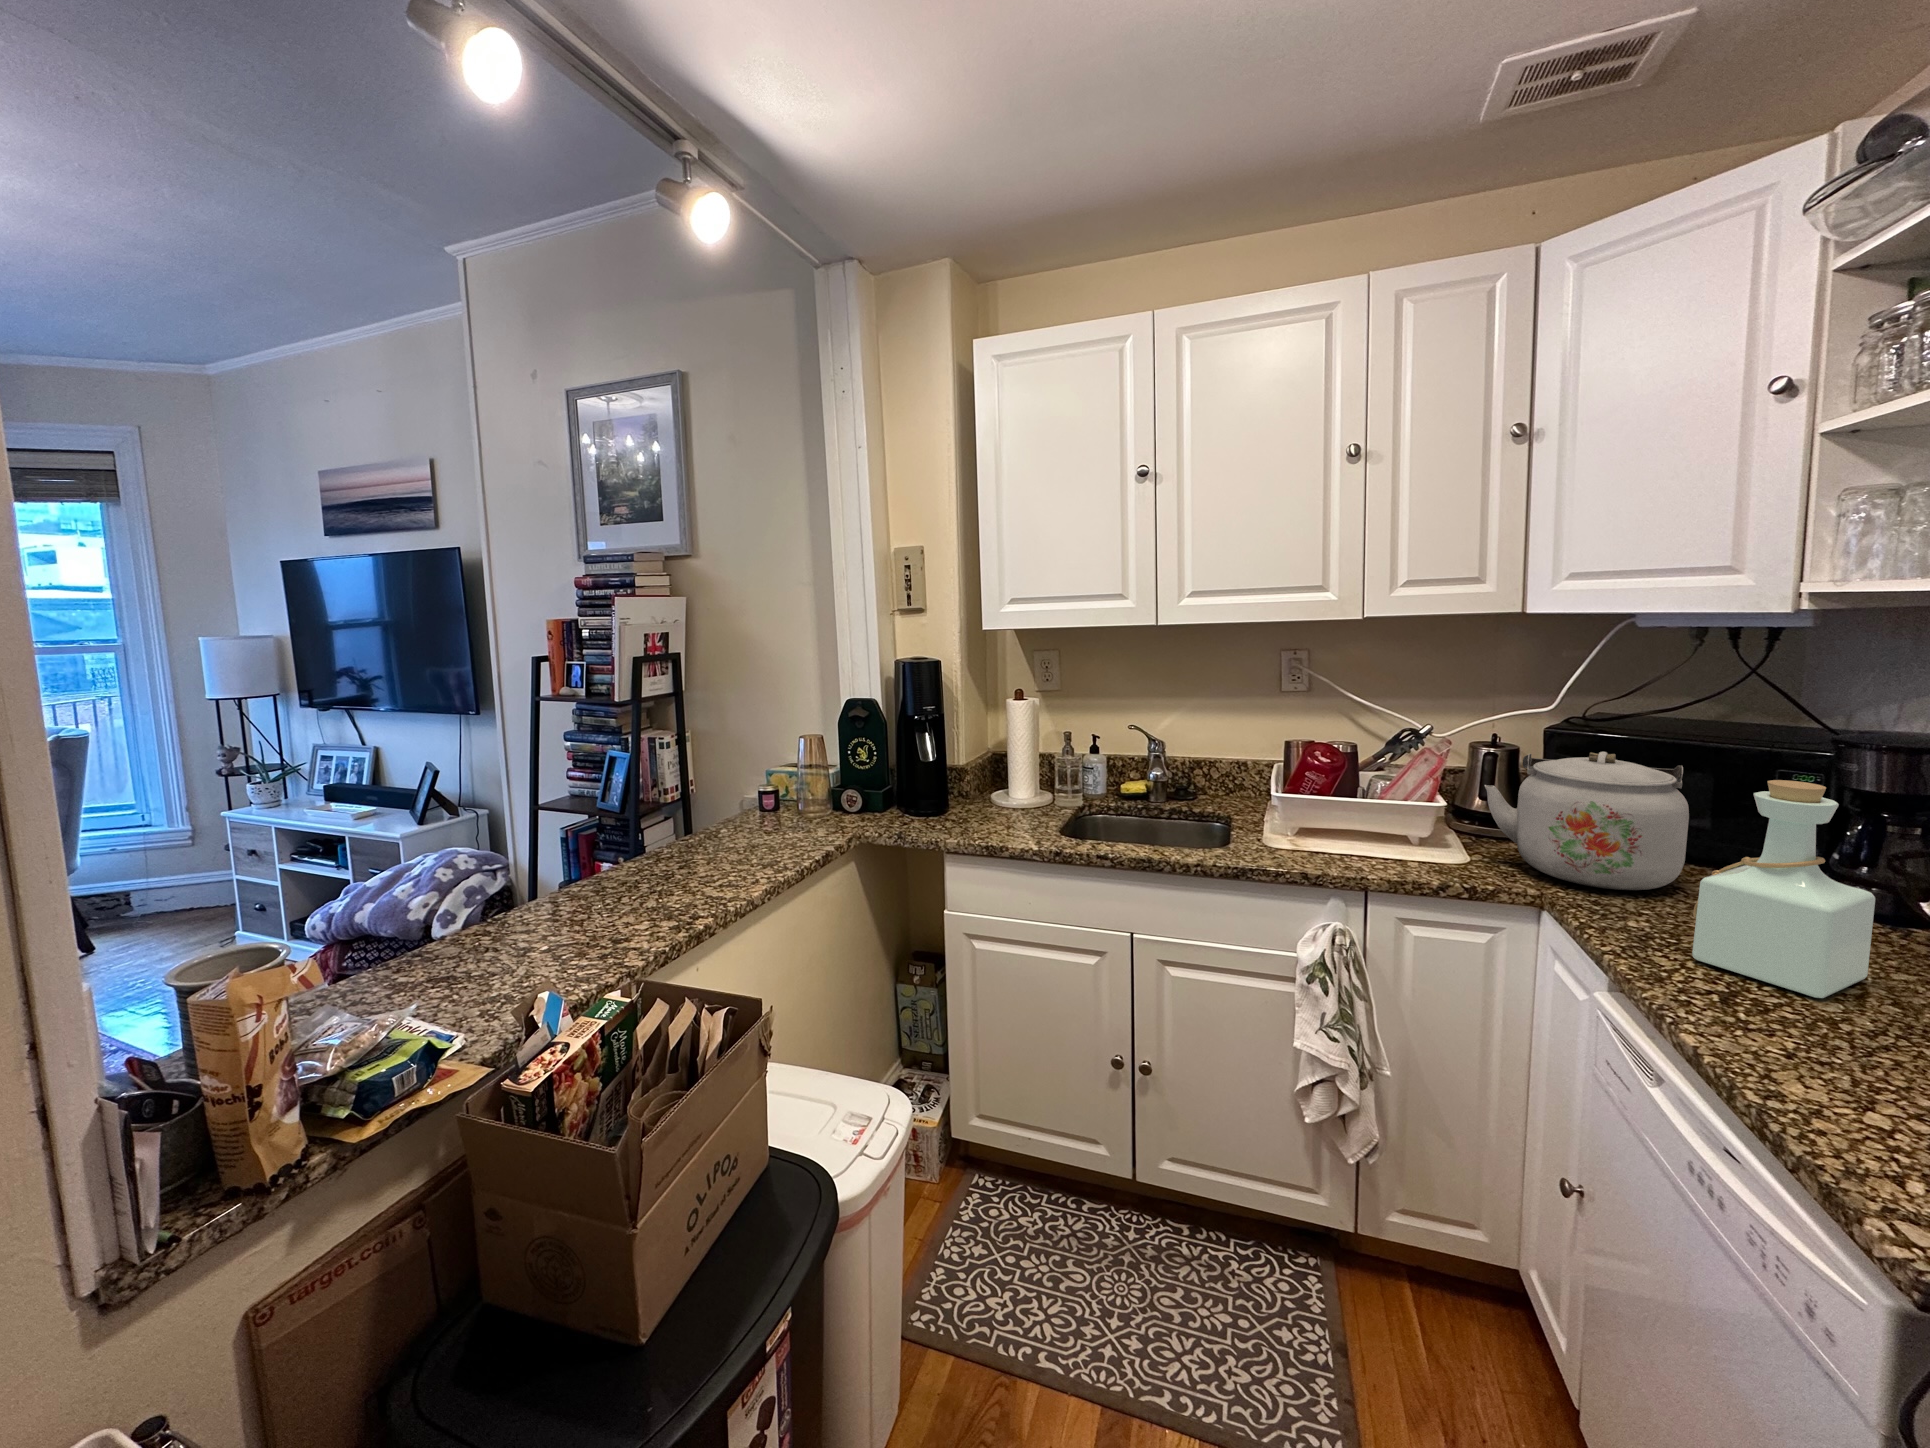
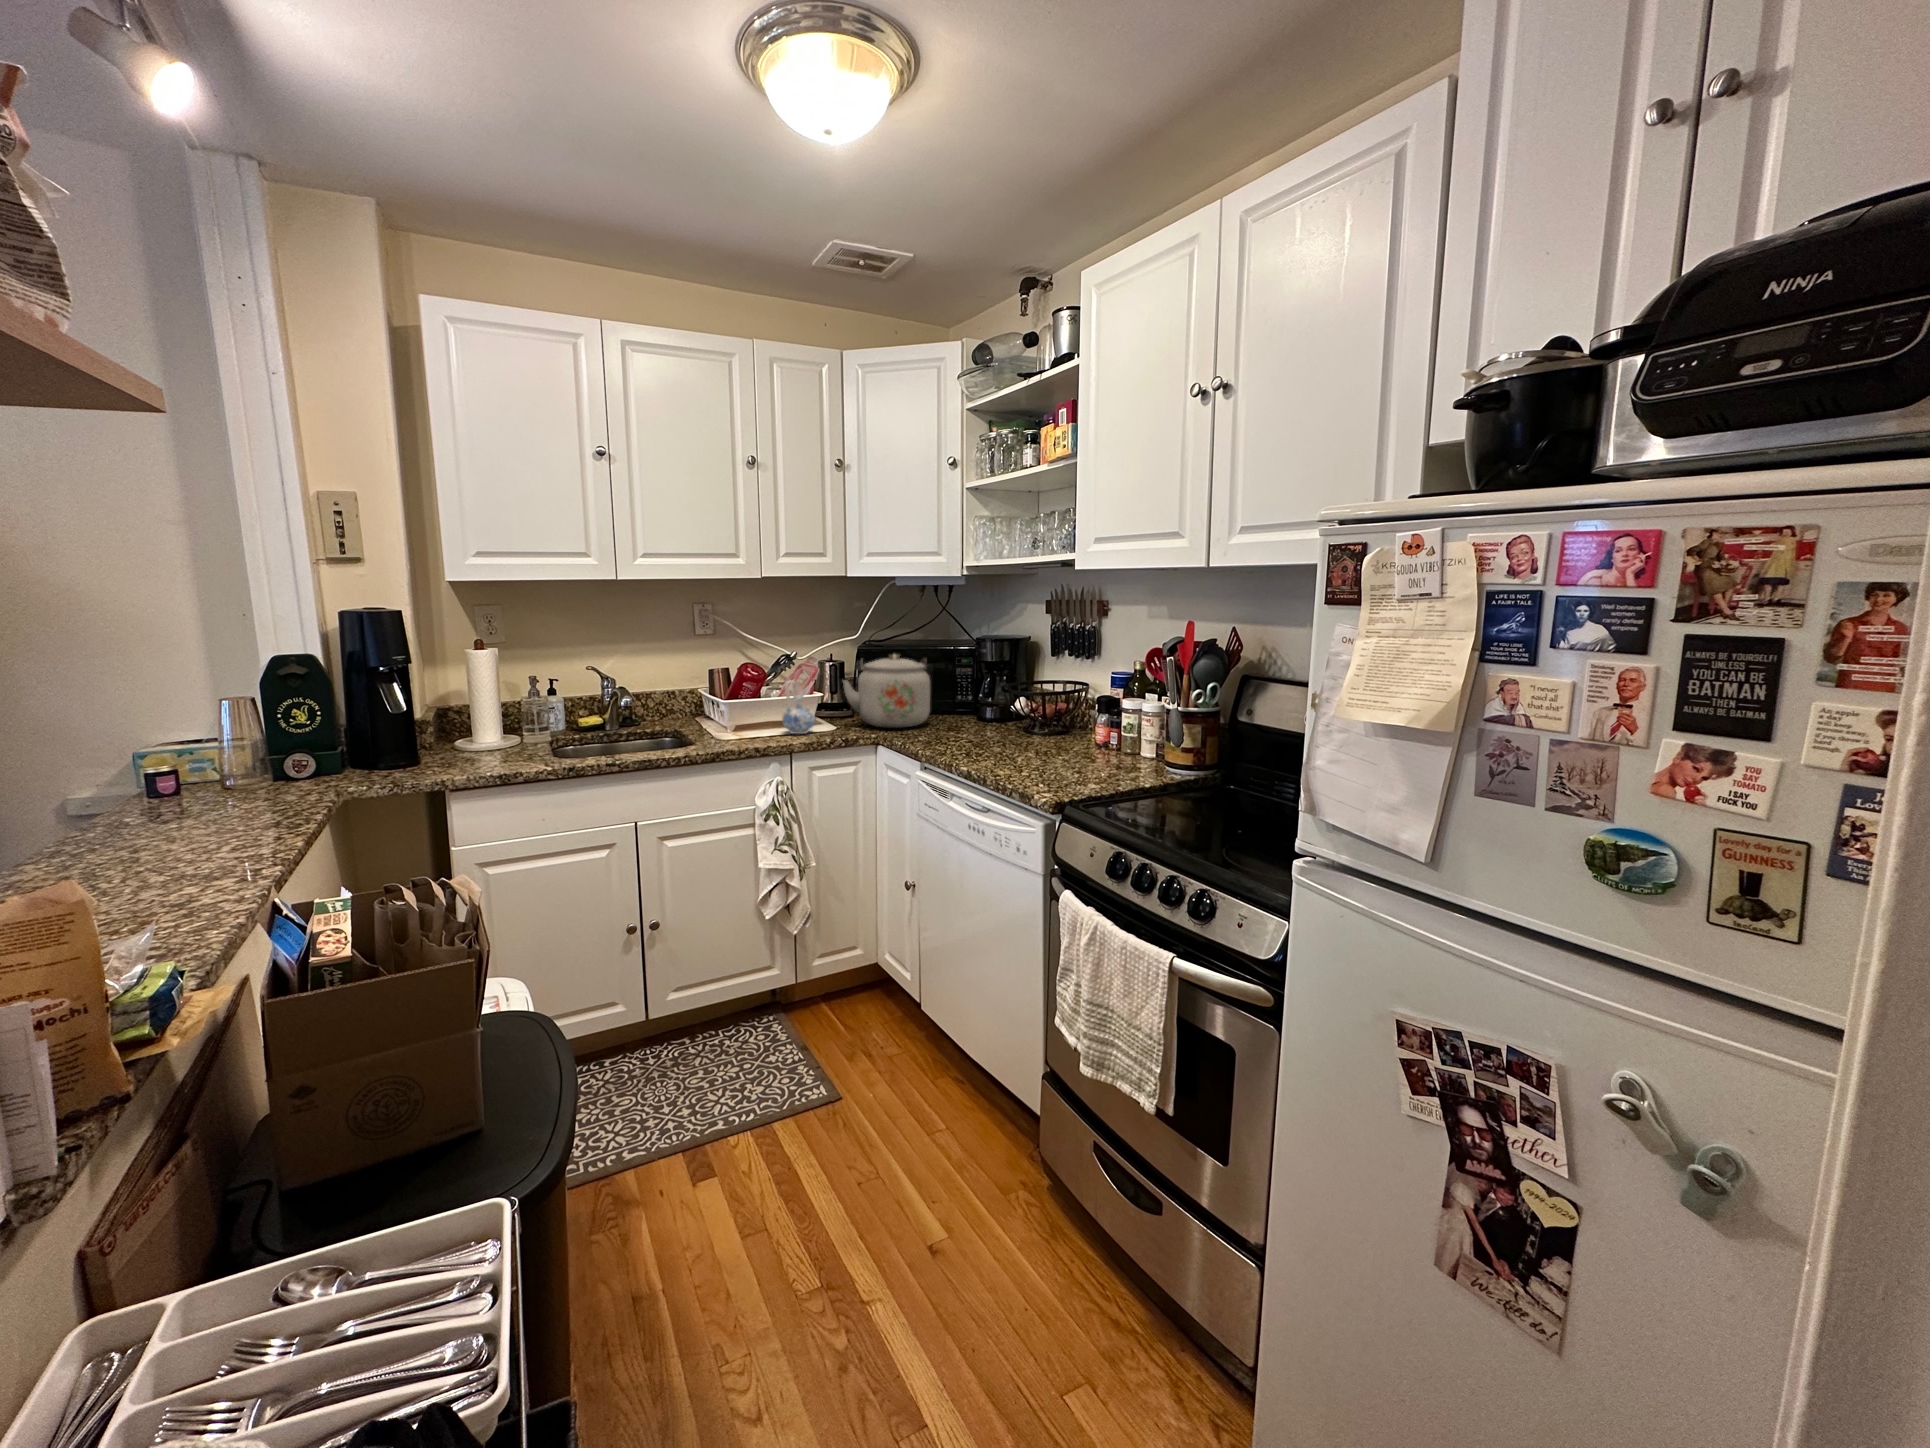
ceramic pitcher: none [1365,777,1423,862] -> present [782,680,815,734]
bottle: present [1692,780,1875,998] -> none [945,652,1001,747]

